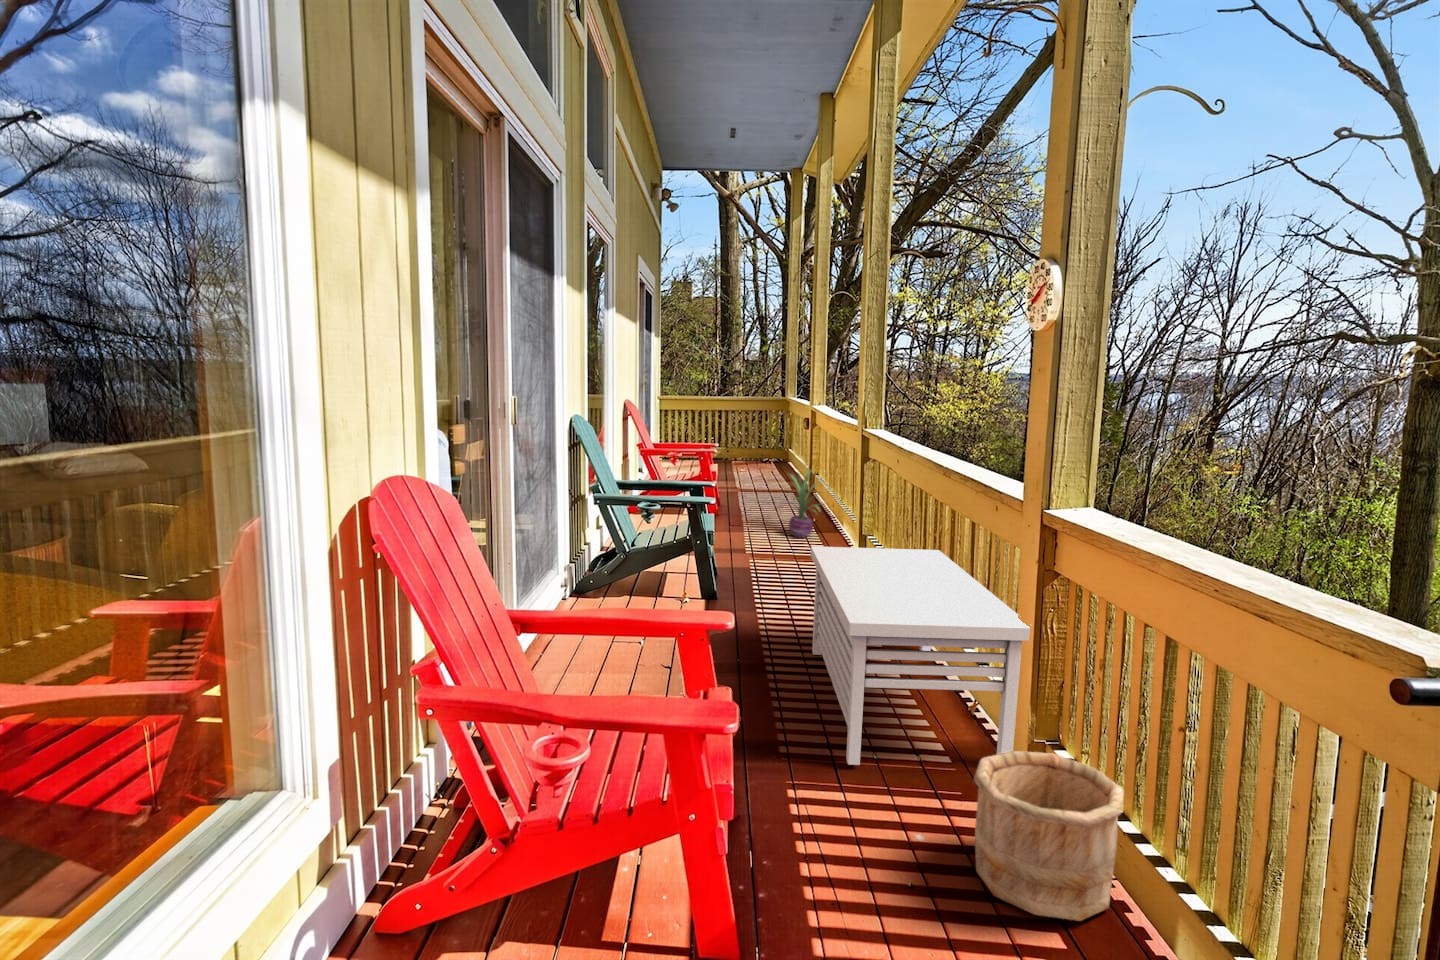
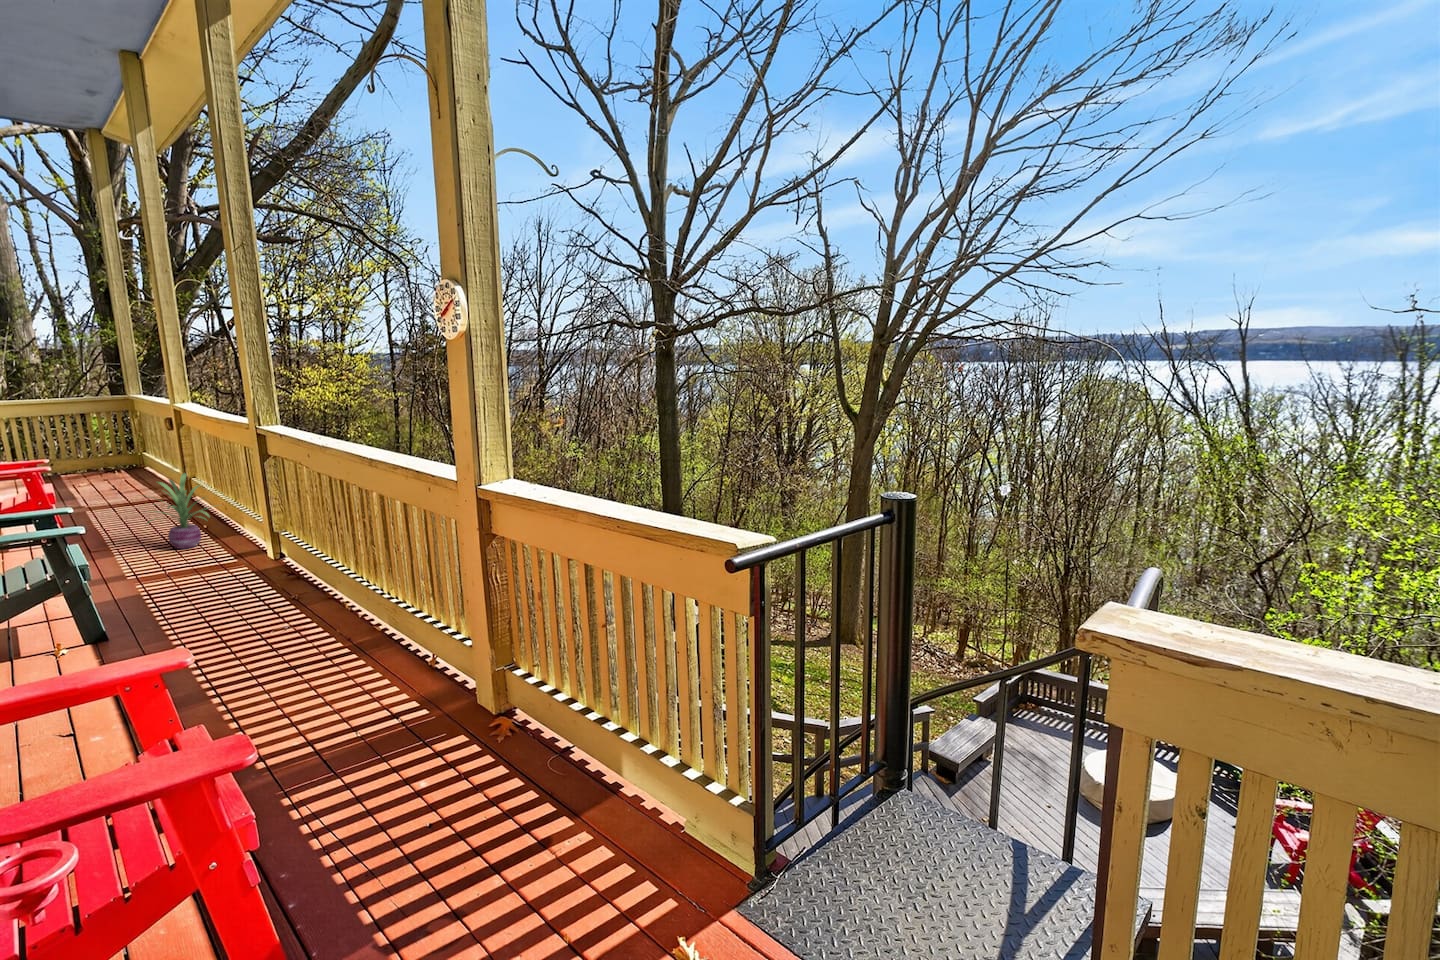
storage bench: present [810,546,1030,765] -> none [232,534,482,752]
wooden bucket: present [974,751,1124,921] -> none [466,674,576,797]

